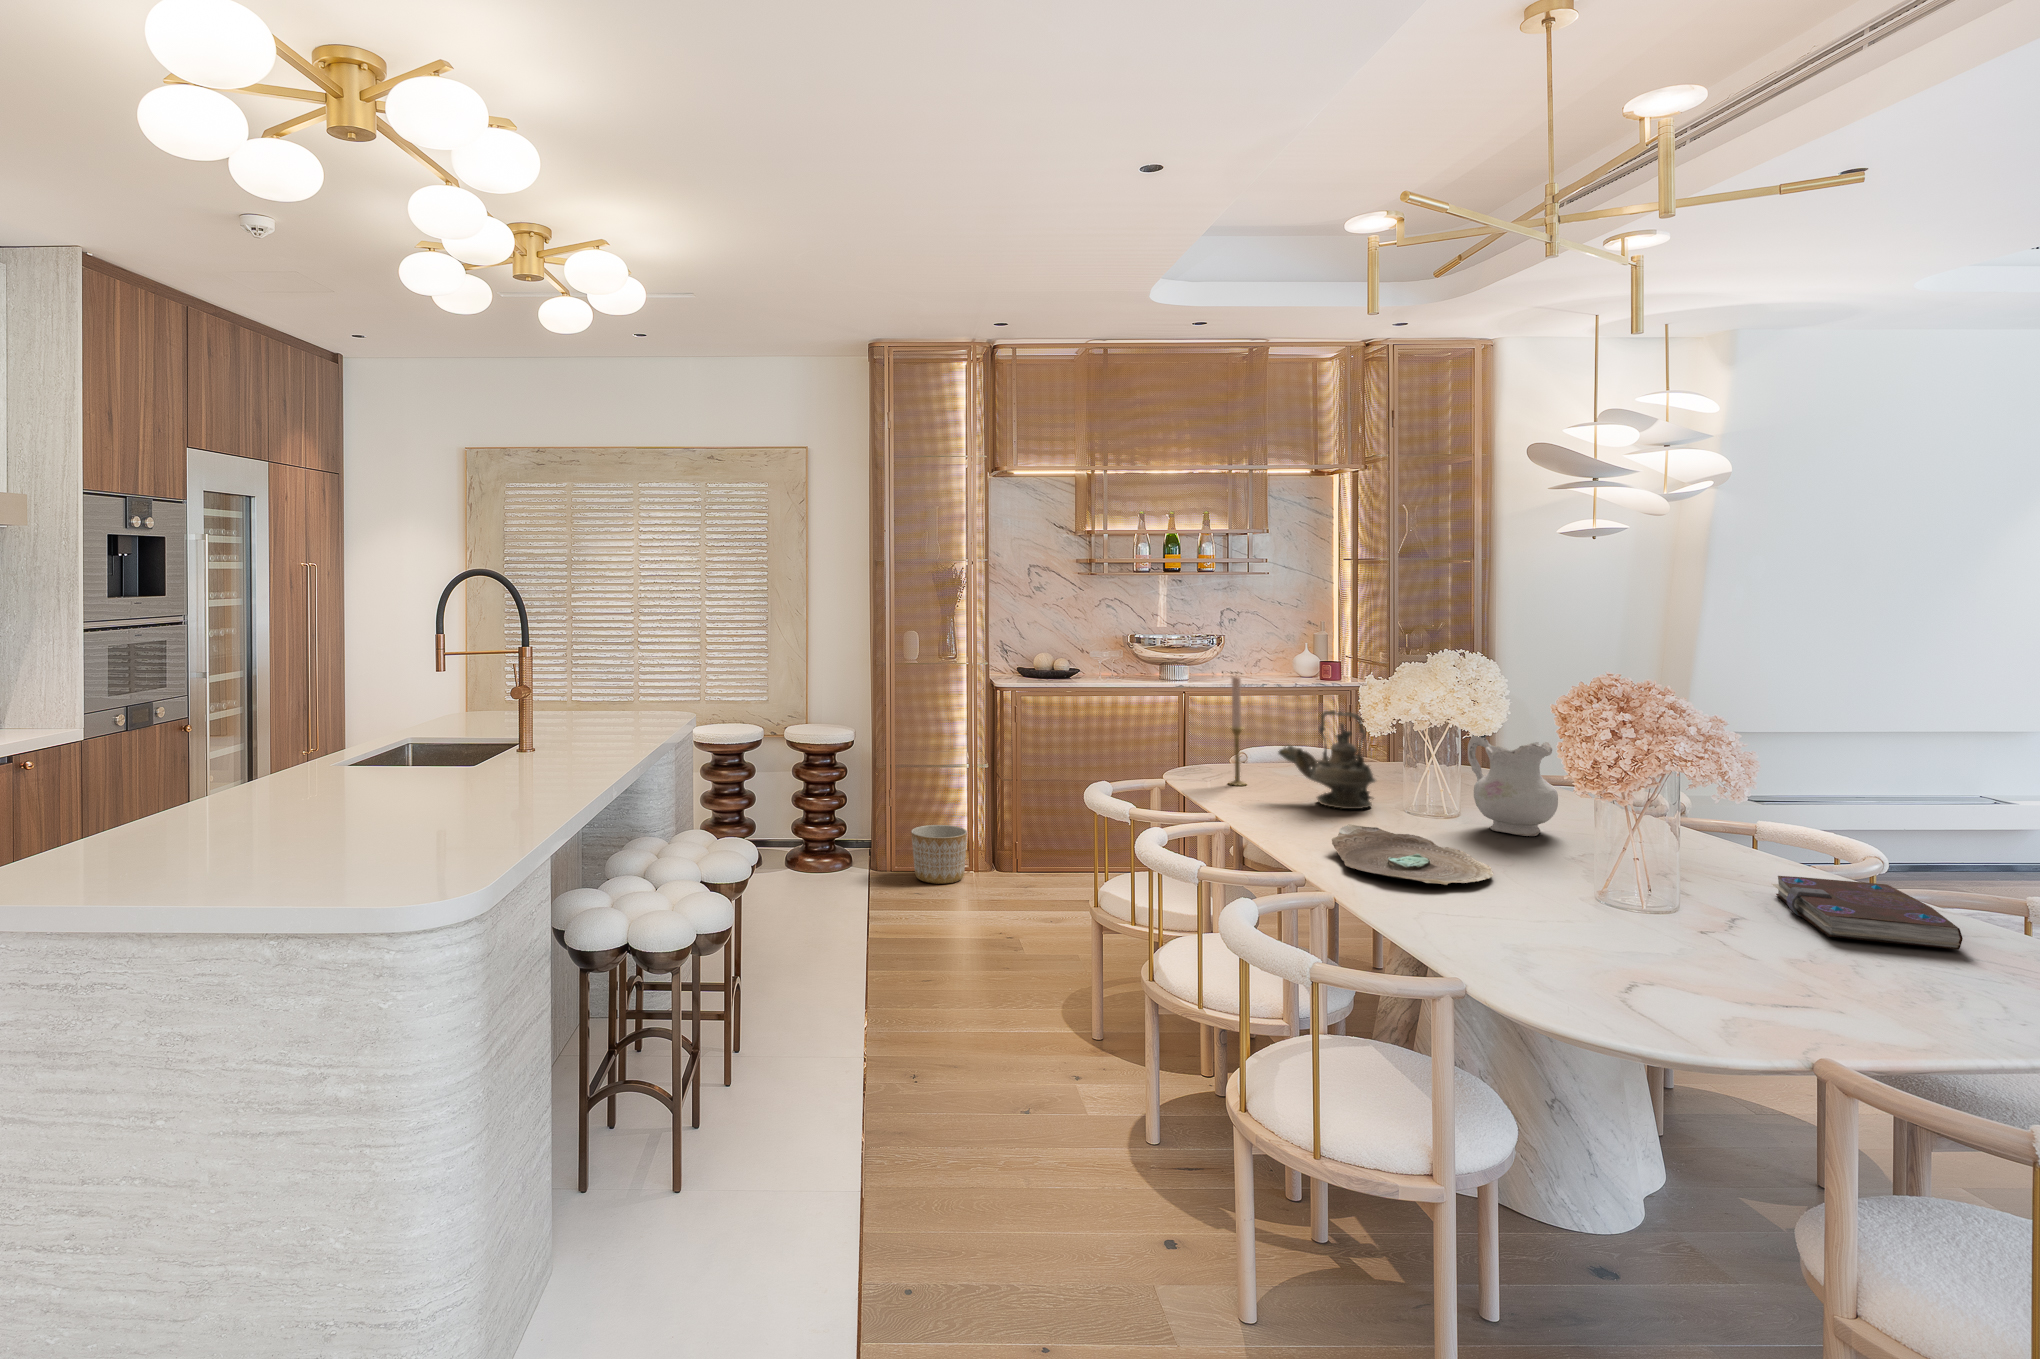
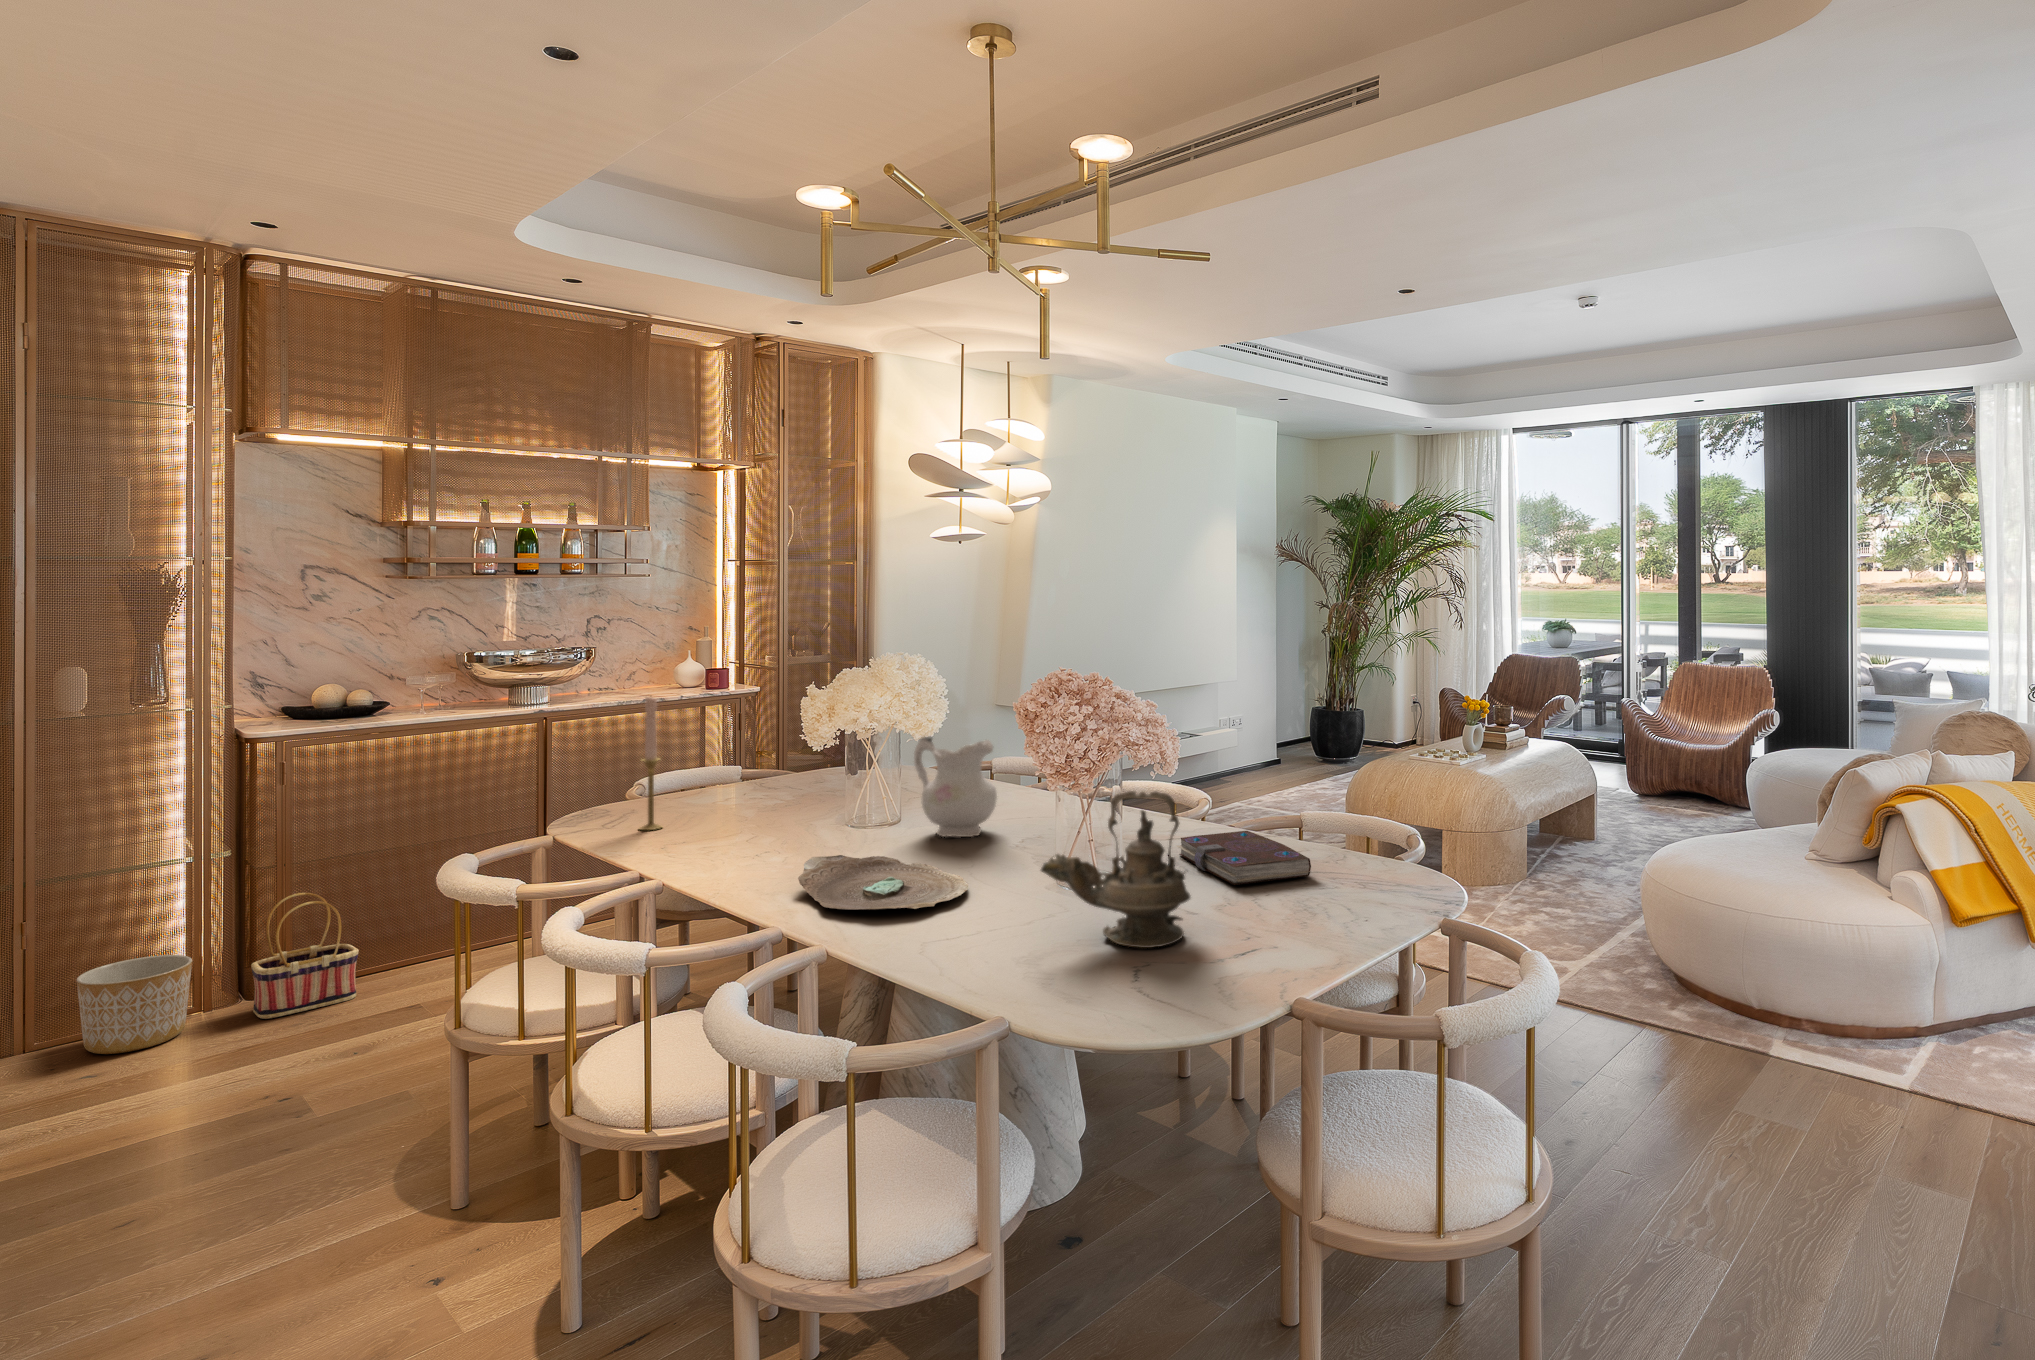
teapot: present [1278,710,1376,809] -> present [1041,791,1190,948]
basket: none [999,799,1060,882] -> present [251,893,359,1019]

